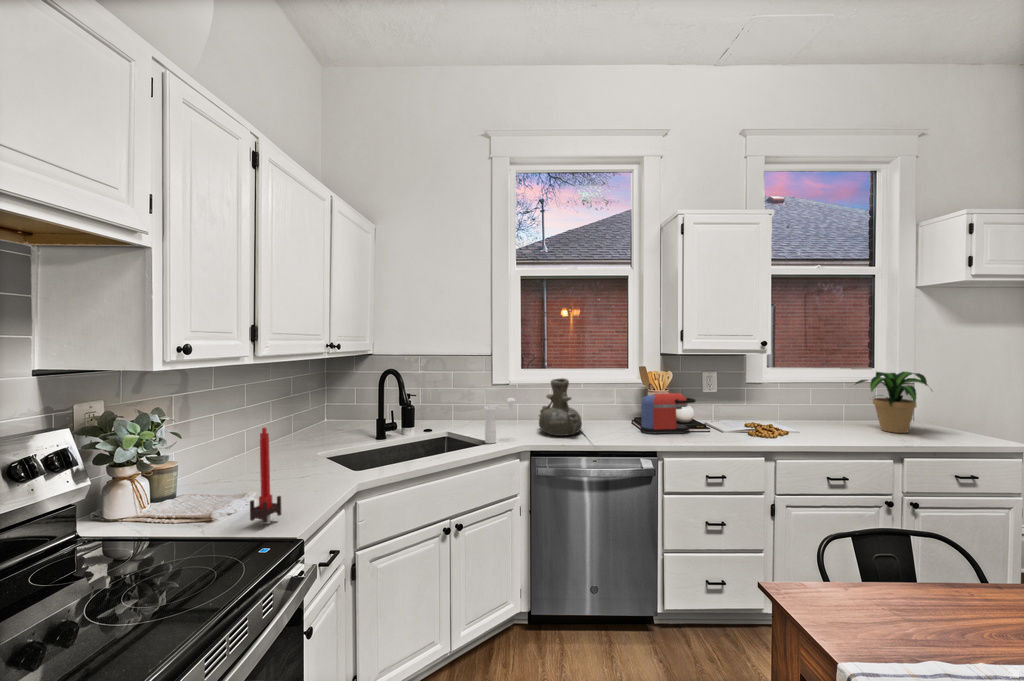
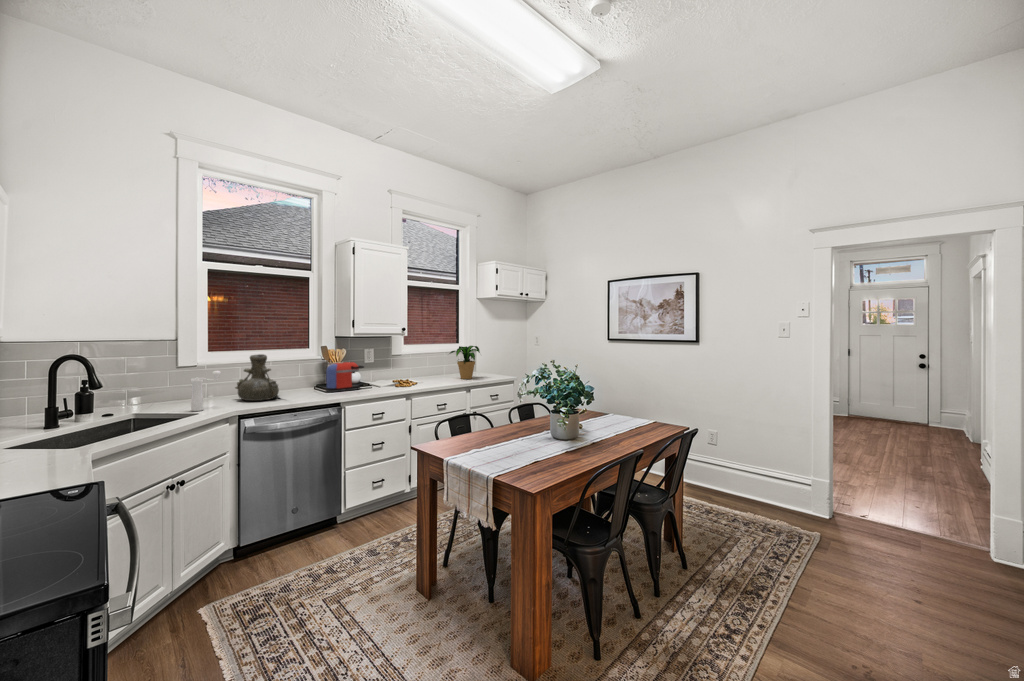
candle: present [250,428,281,524] -> none [36,382,66,465]

